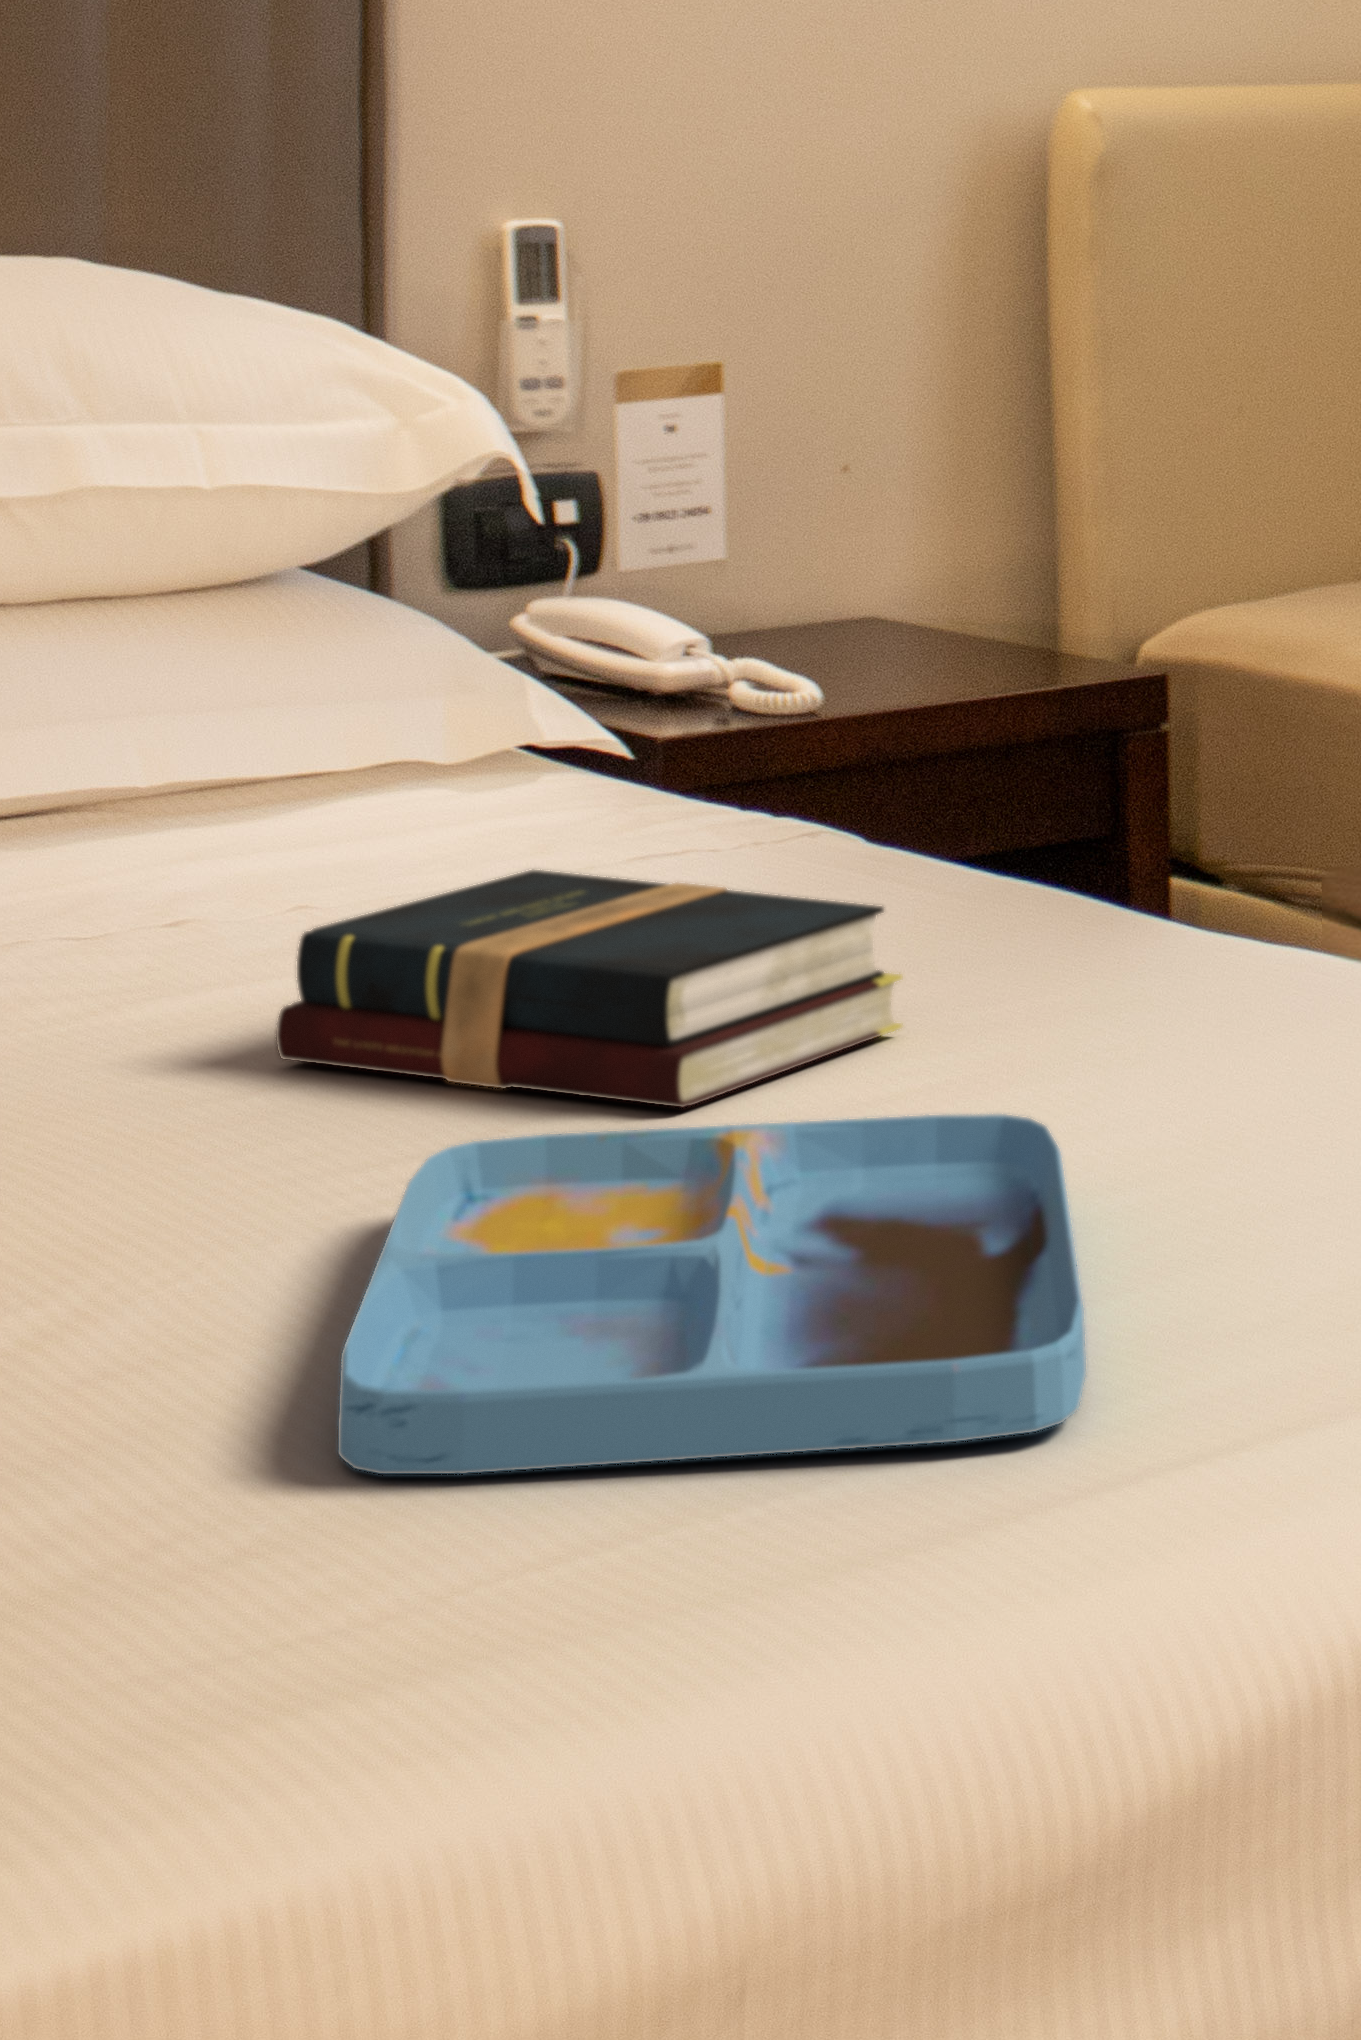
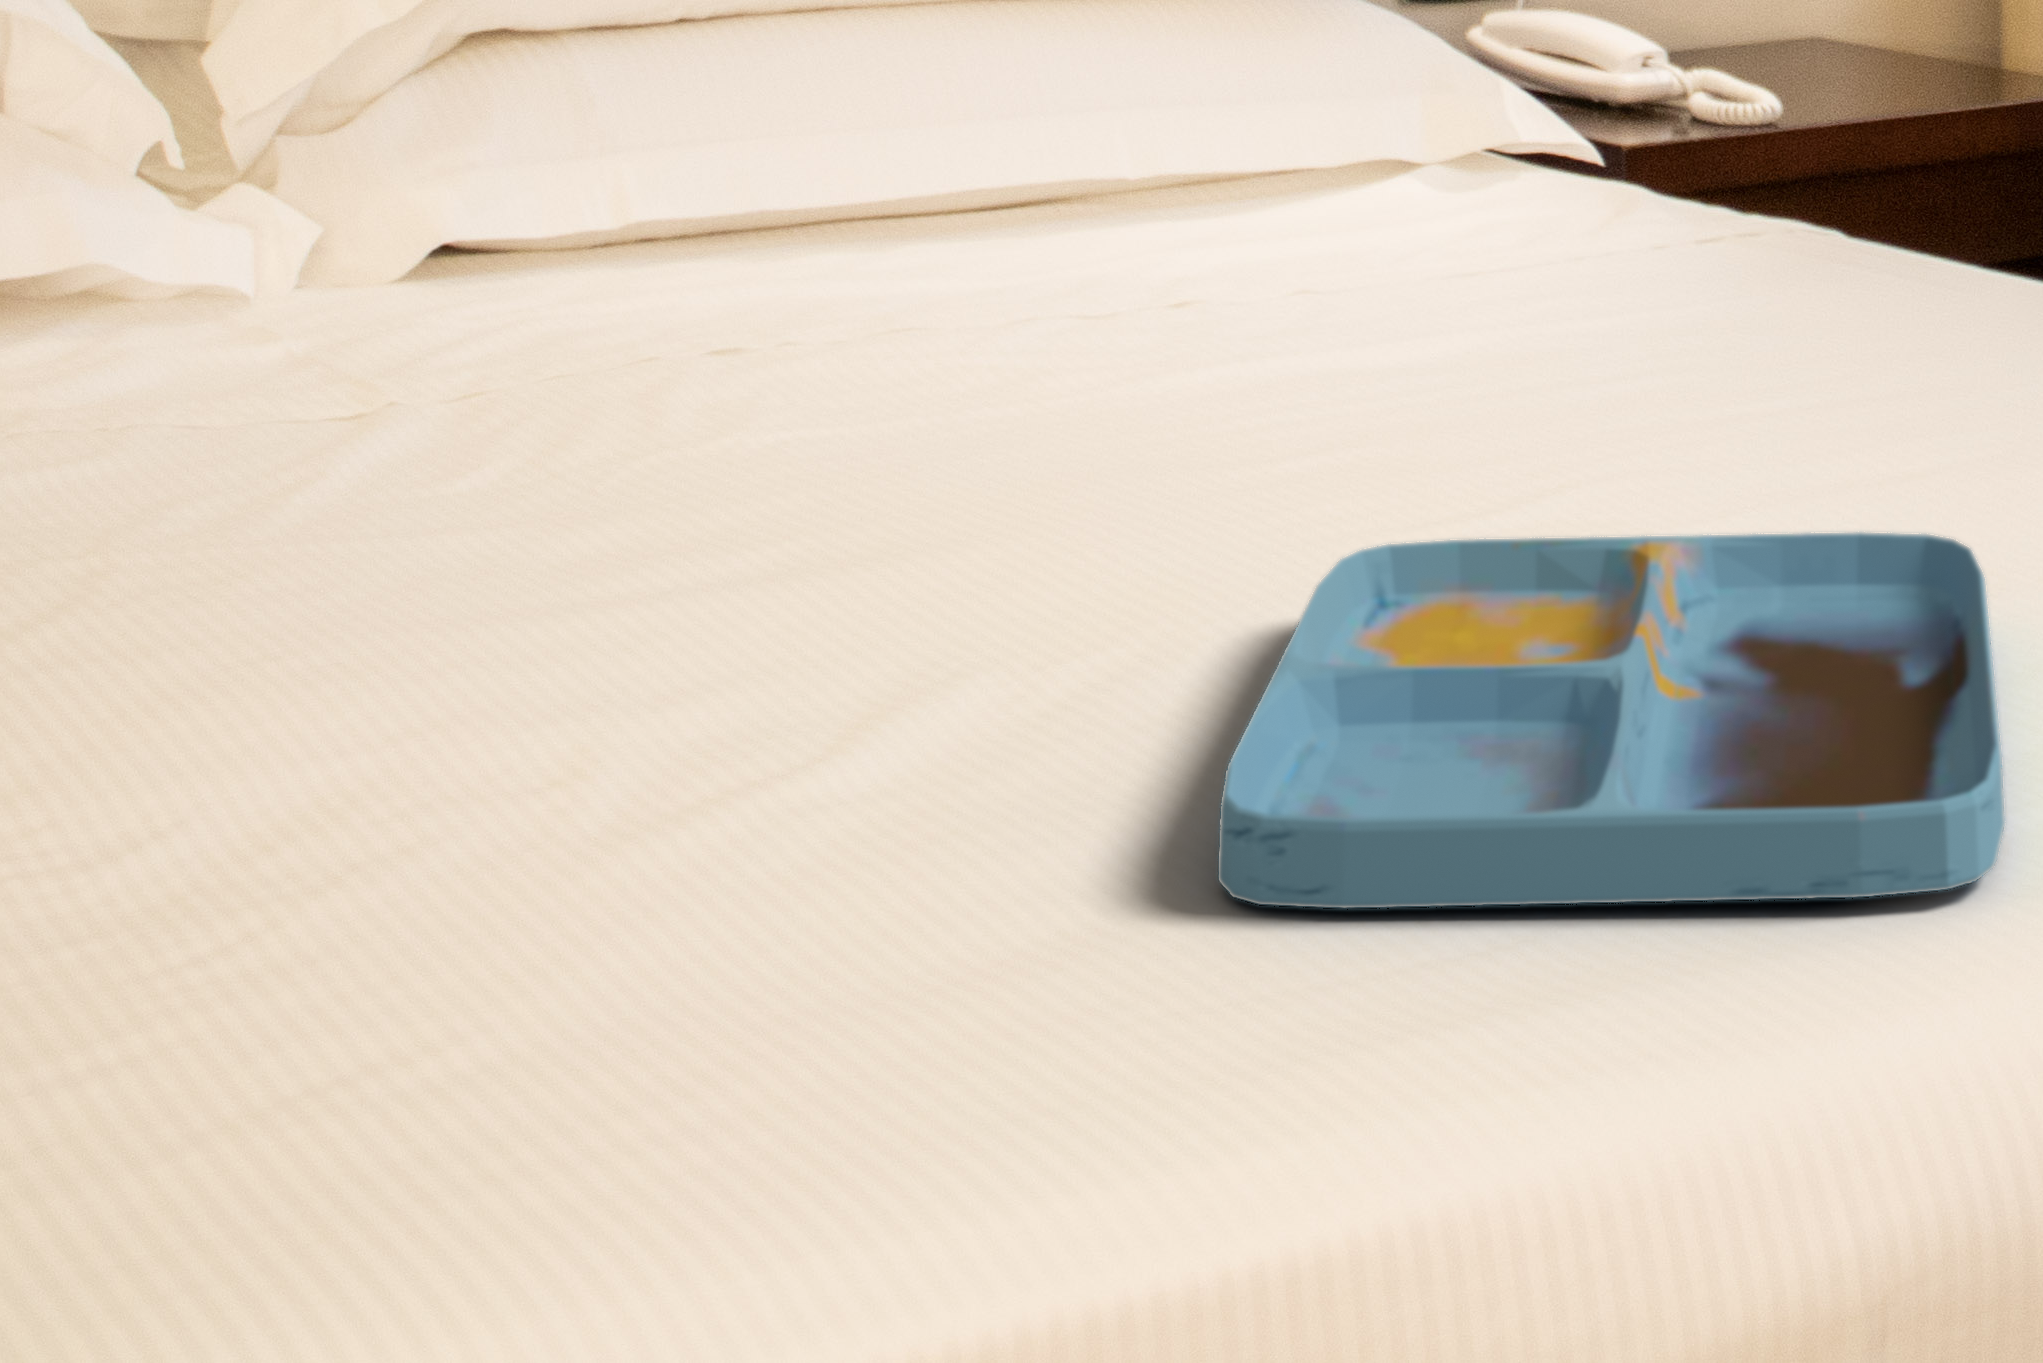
hardback book: present [276,870,902,1107] -> none [1212,266,1833,515]

